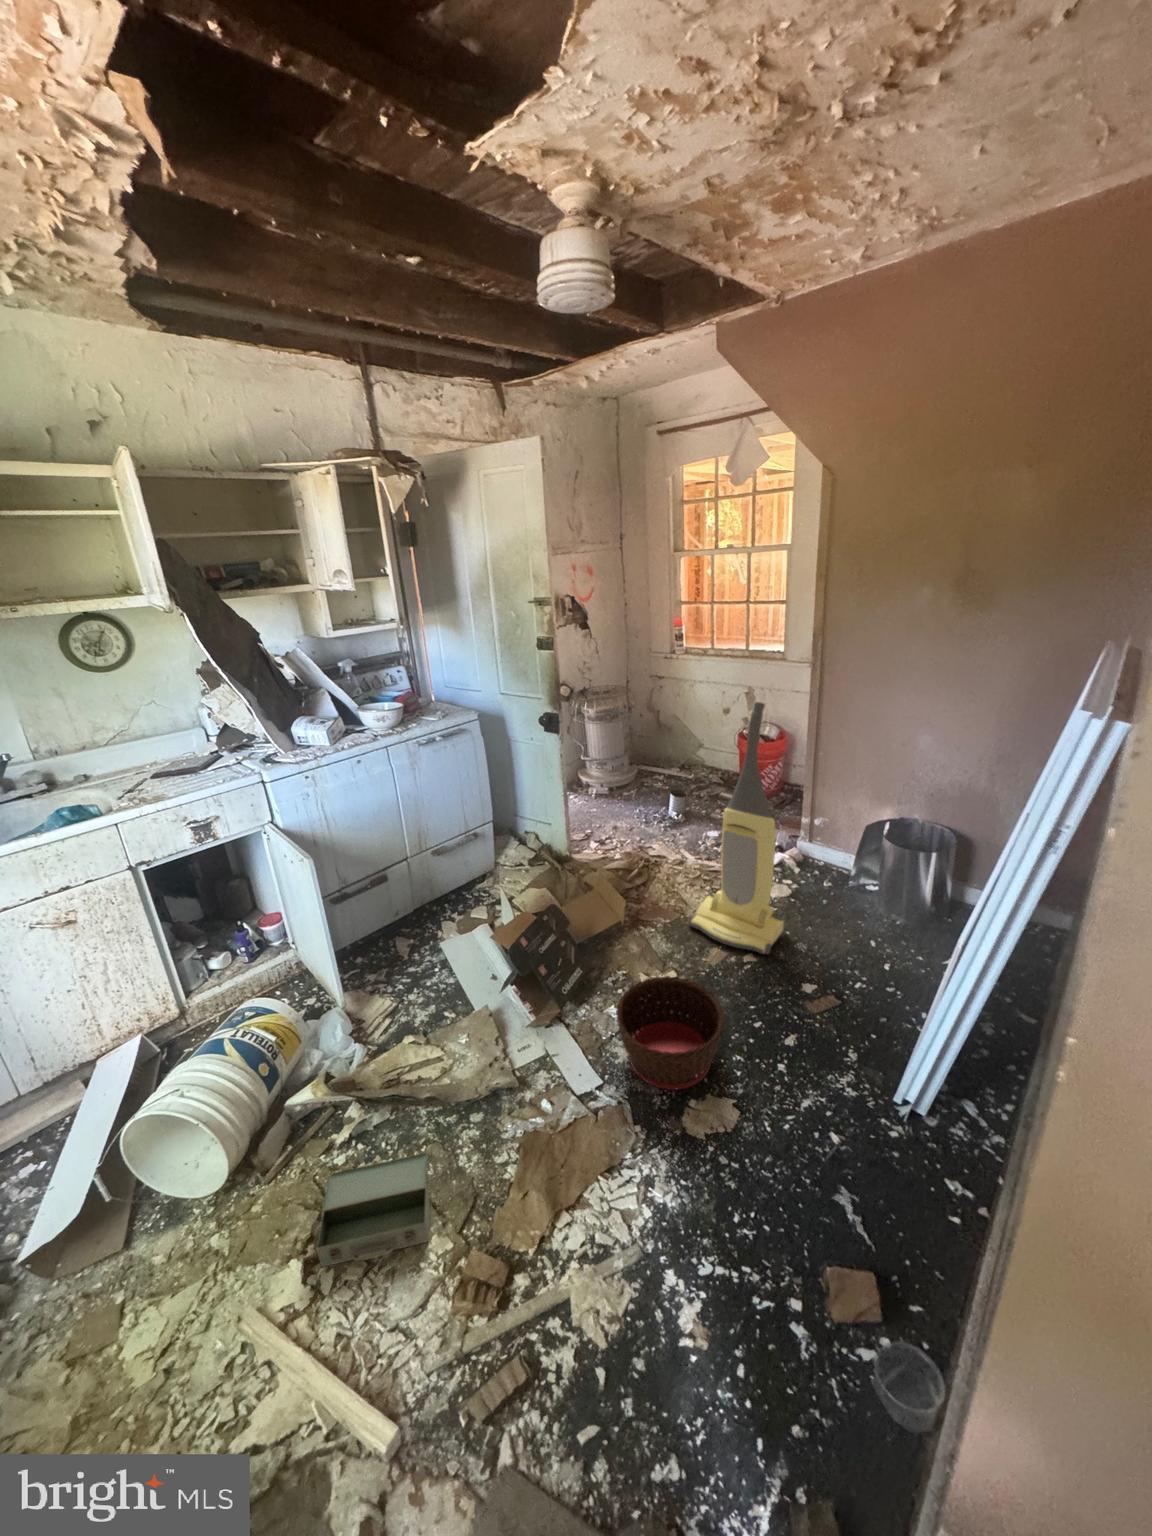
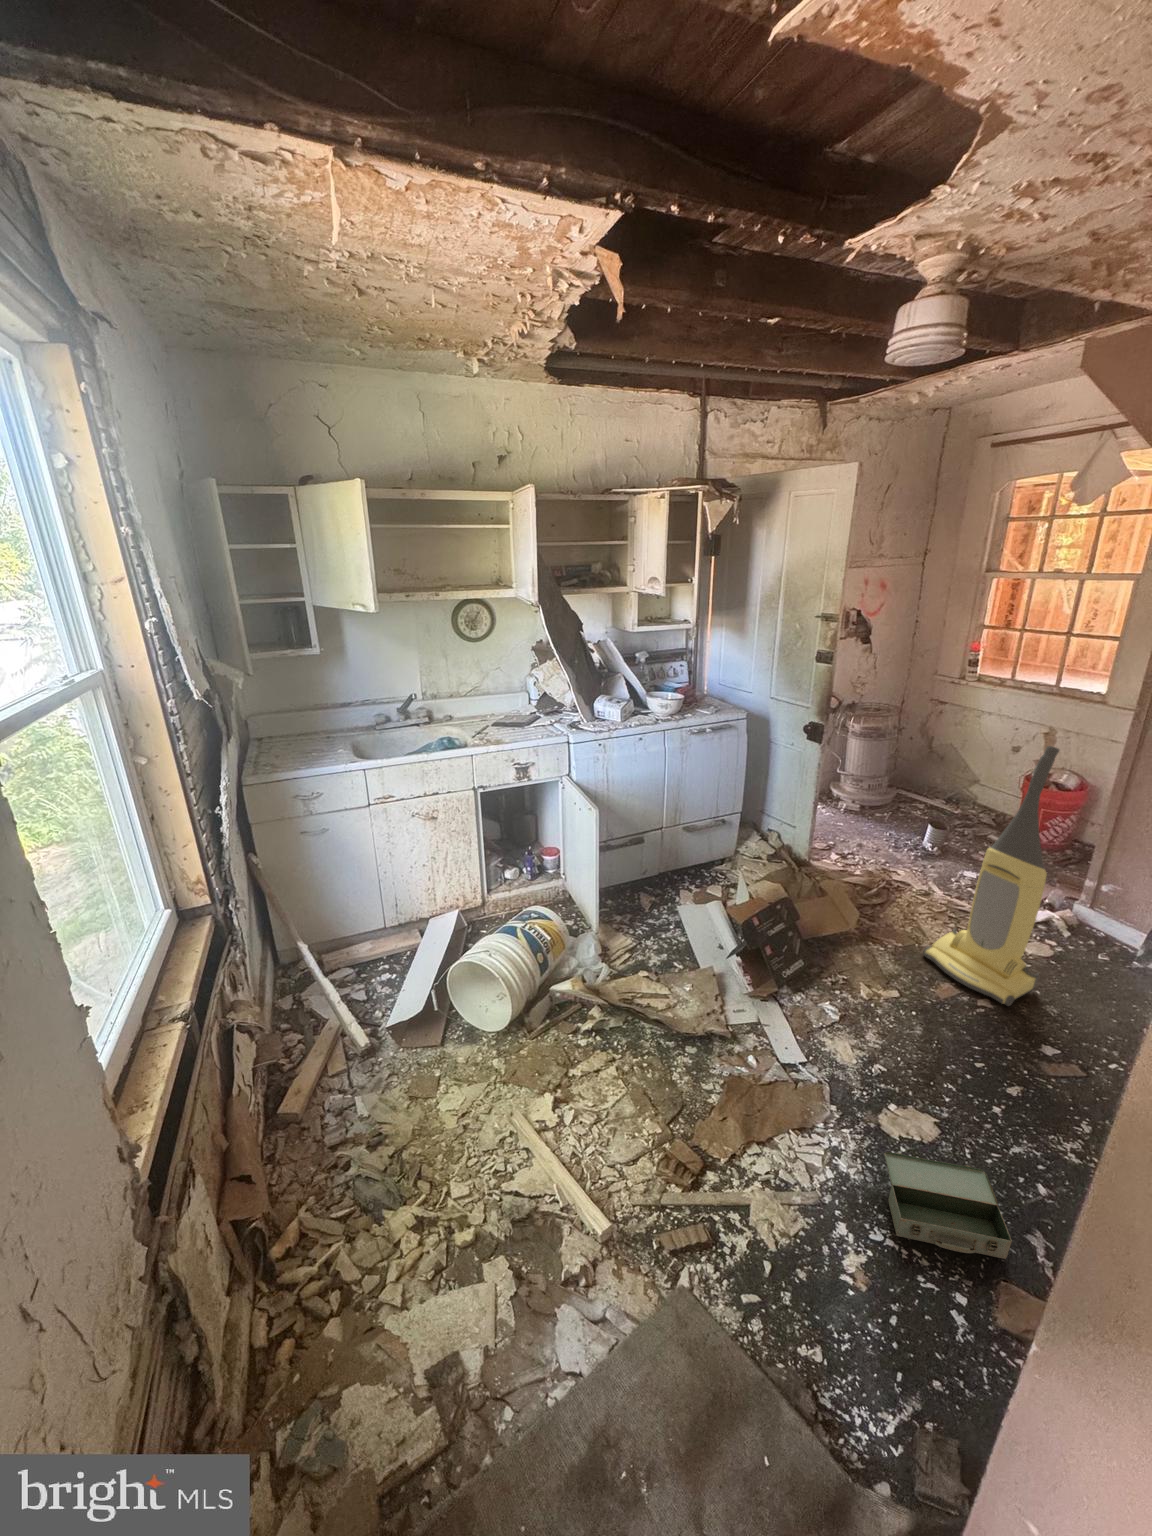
basket: present [616,976,724,1090] -> none [831,986,943,1094]
toolbox: present [316,1153,430,1267] -> present [884,1152,1012,1259]

